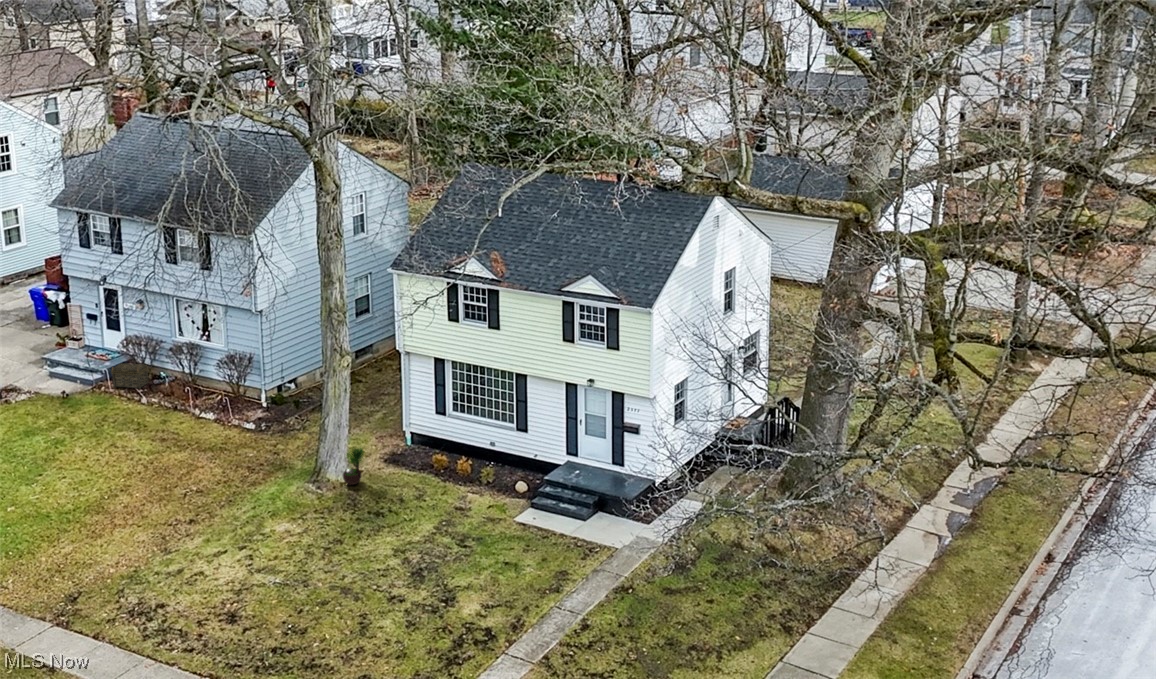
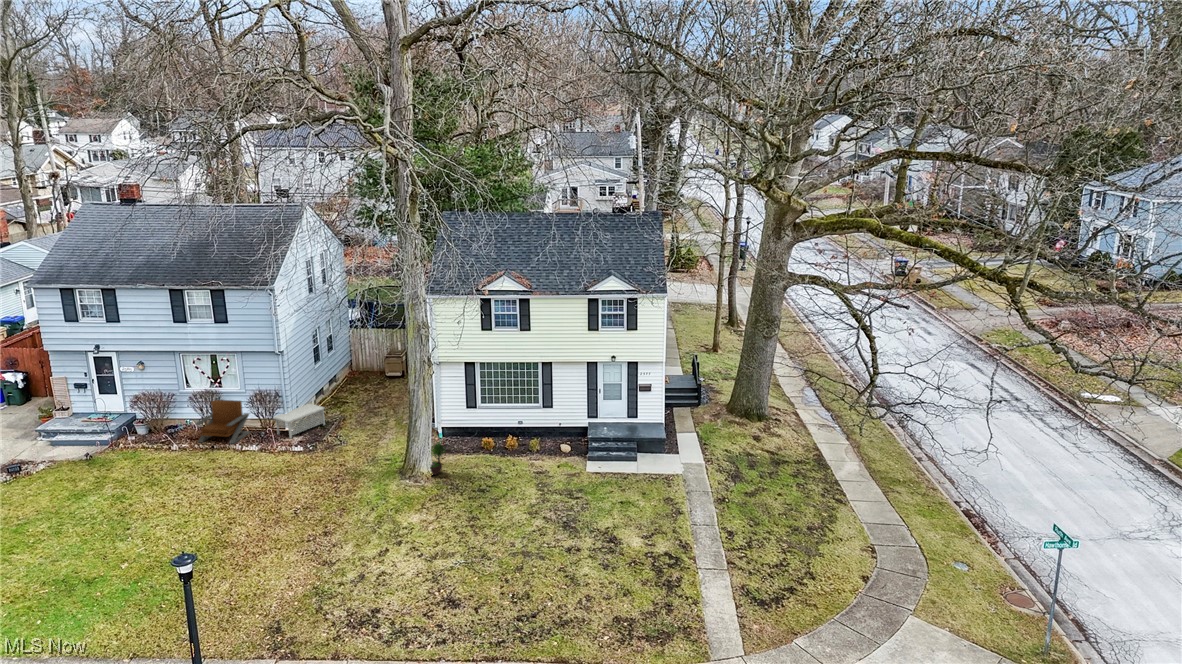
lounge chair: none [169,355,227,408] -> present [196,400,250,444]
basket: present [111,363,149,389] -> none [125,418,162,443]
storage bench: none [244,376,302,413] -> present [274,404,325,438]

